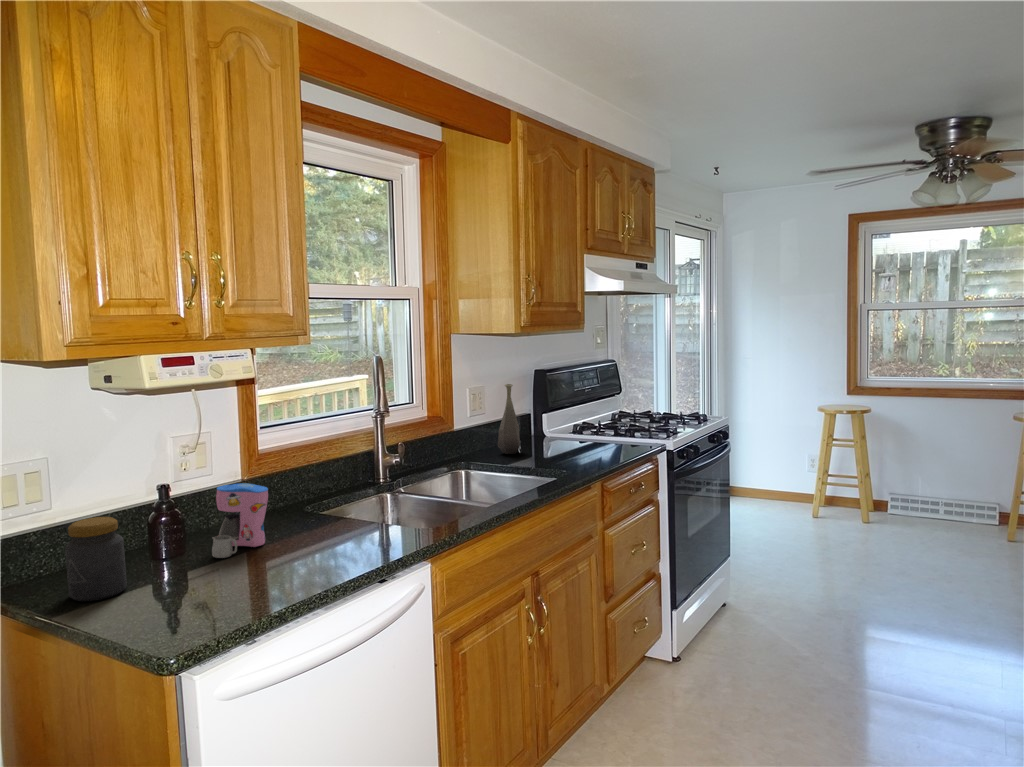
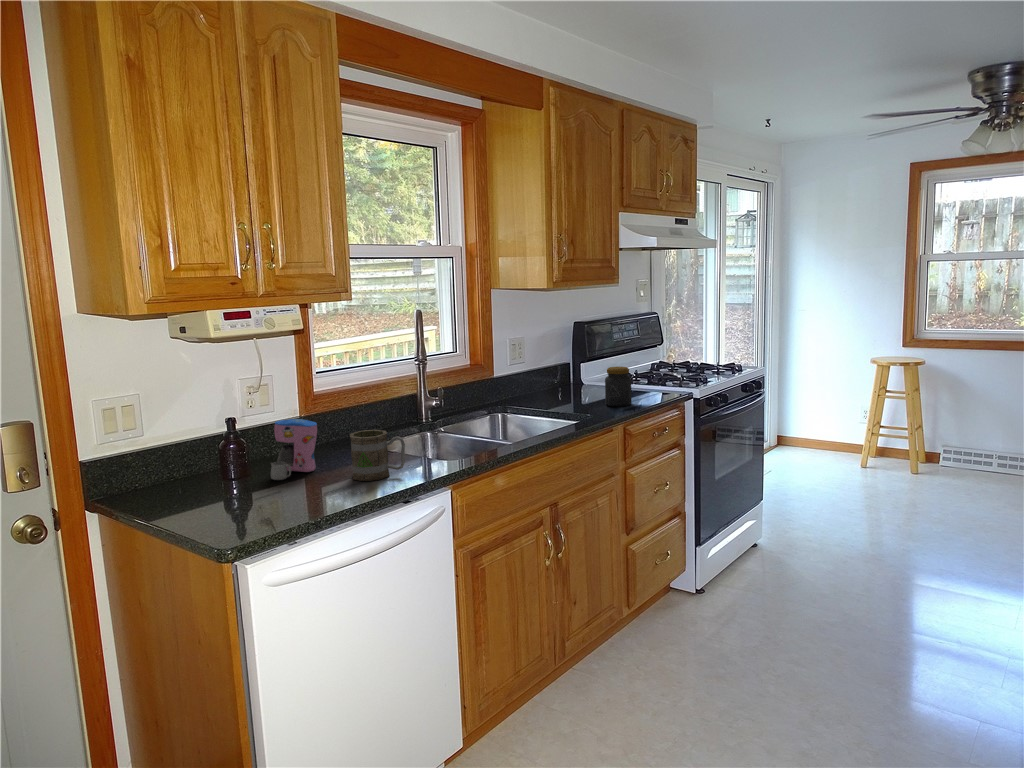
bottle: present [498,384,520,454] -> none [534,335,555,400]
mug: none [309,495,376,557] -> present [350,430,405,481]
jar: present [65,517,127,601] -> present [605,367,631,407]

